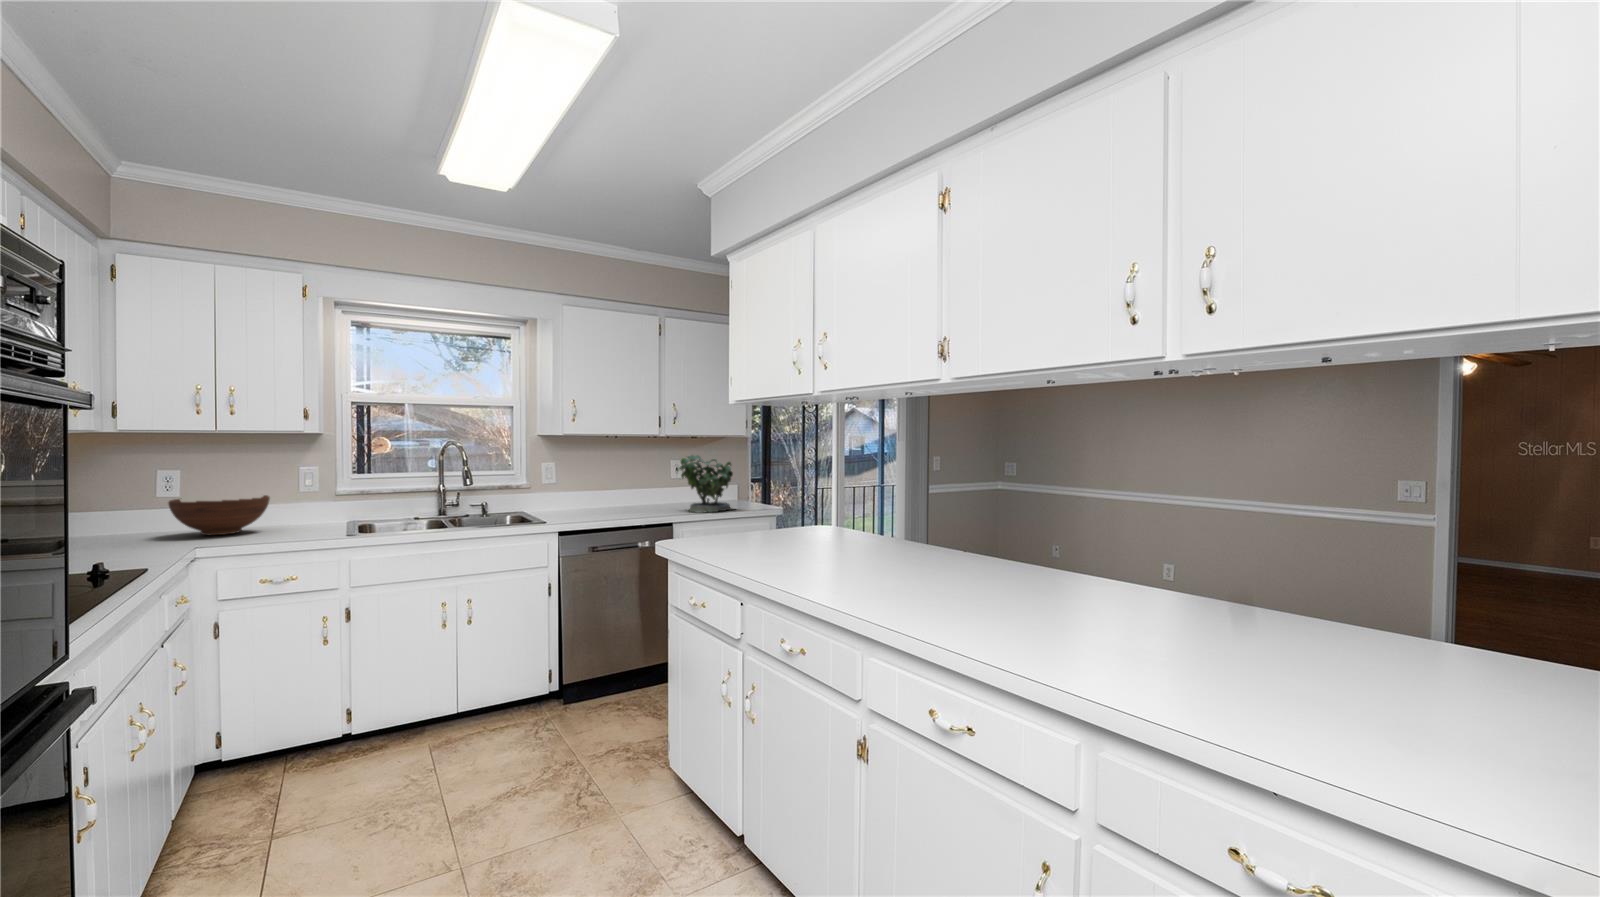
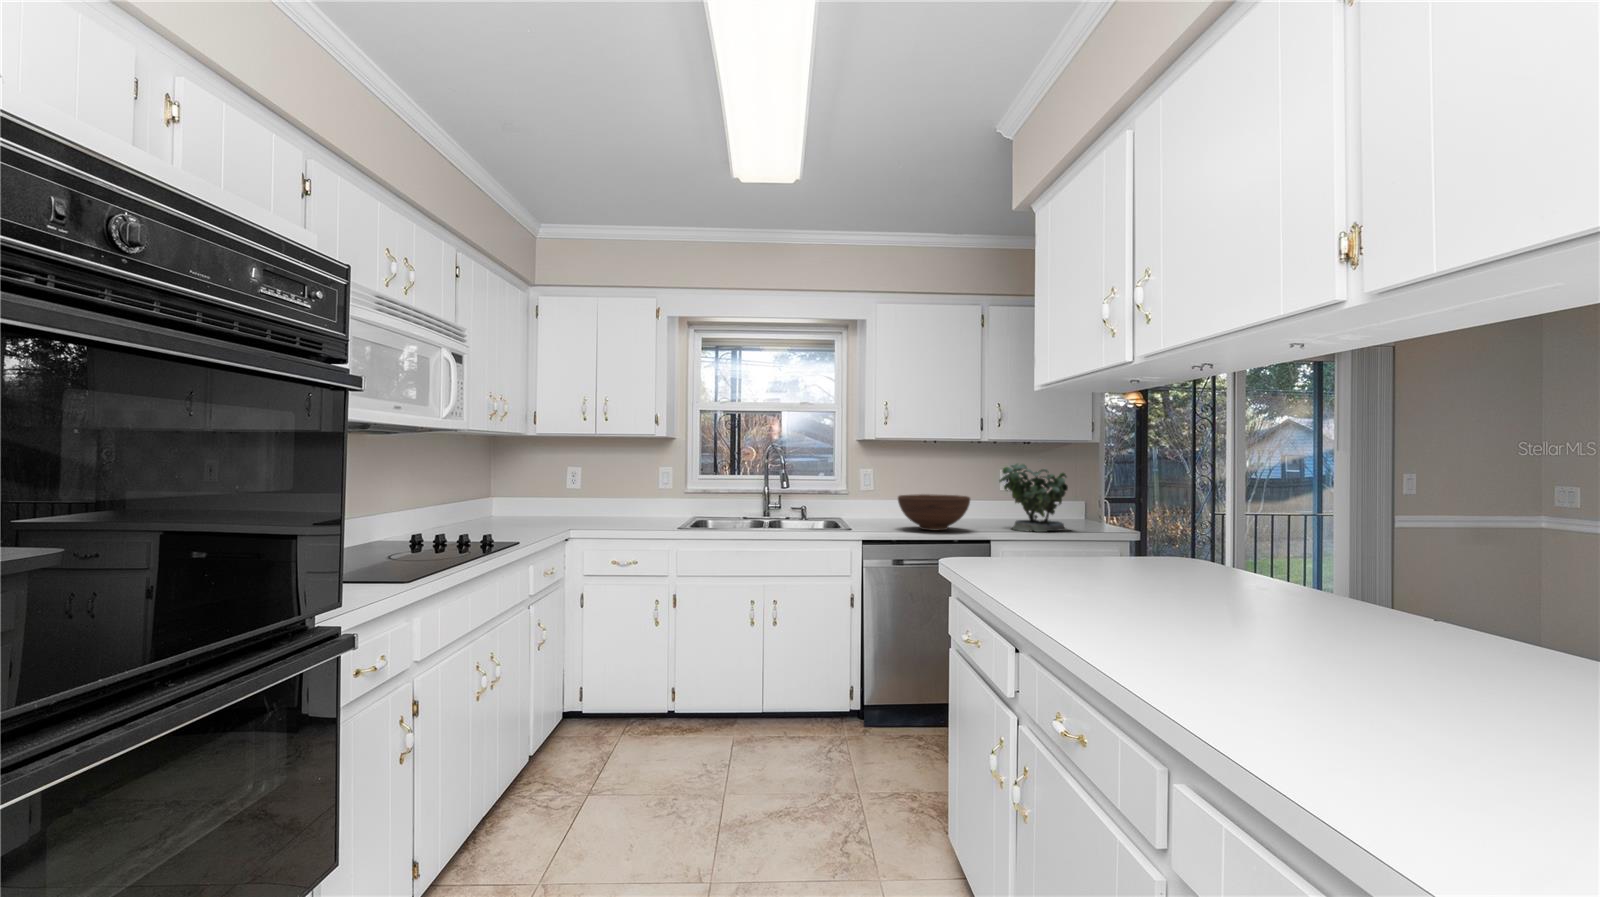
fruit bowl: present [168,495,270,535] -> present [898,494,970,531]

